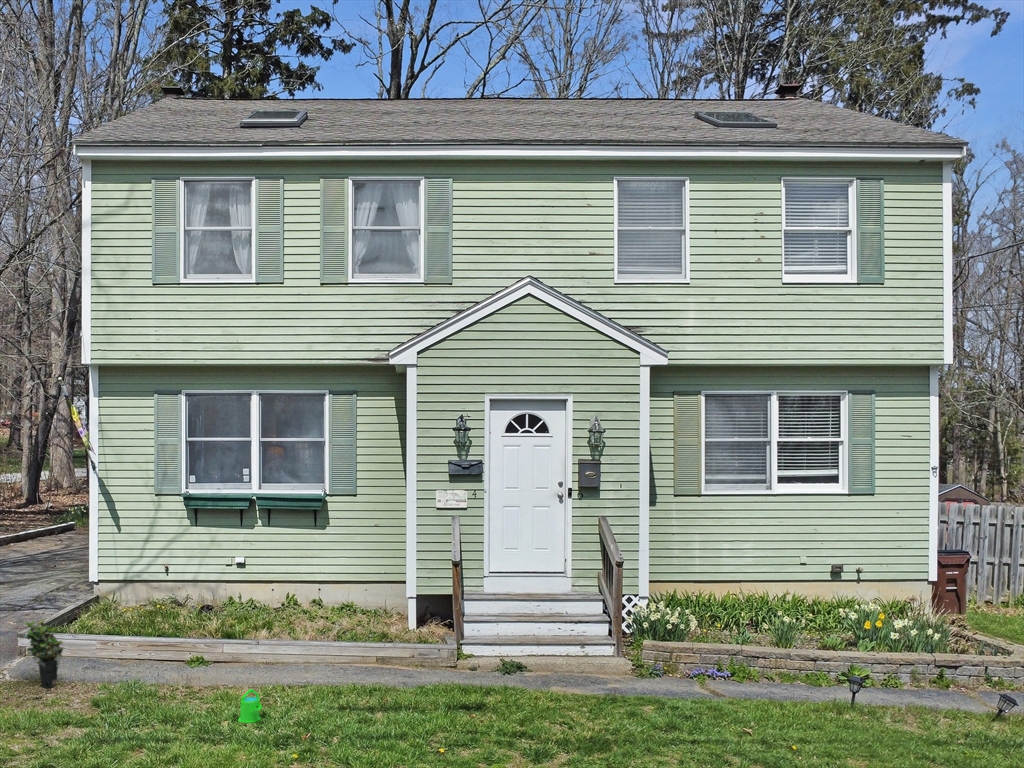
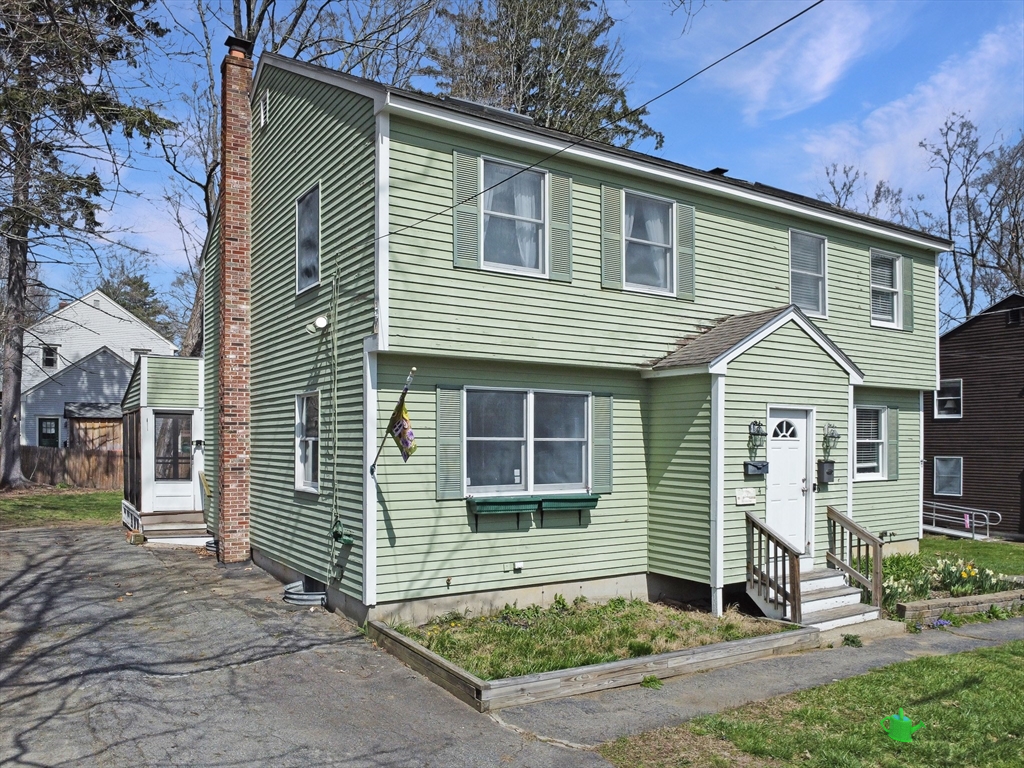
potted plant: present [24,620,64,688] -> none [627,664,672,746]

